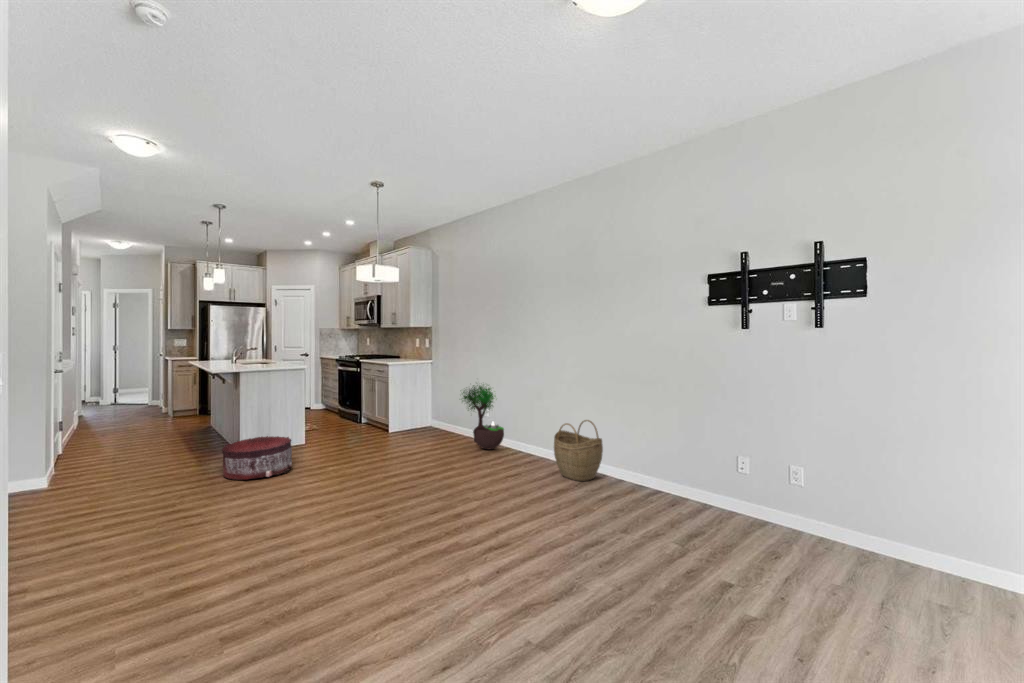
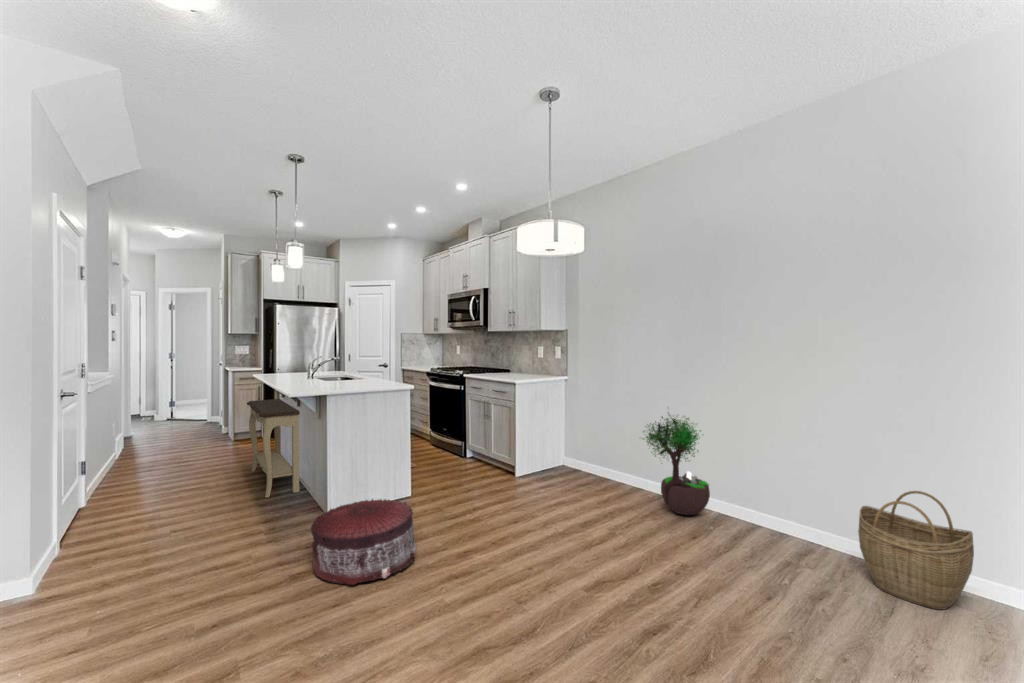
console table: none [183,379,222,446] -> present [247,399,300,498]

